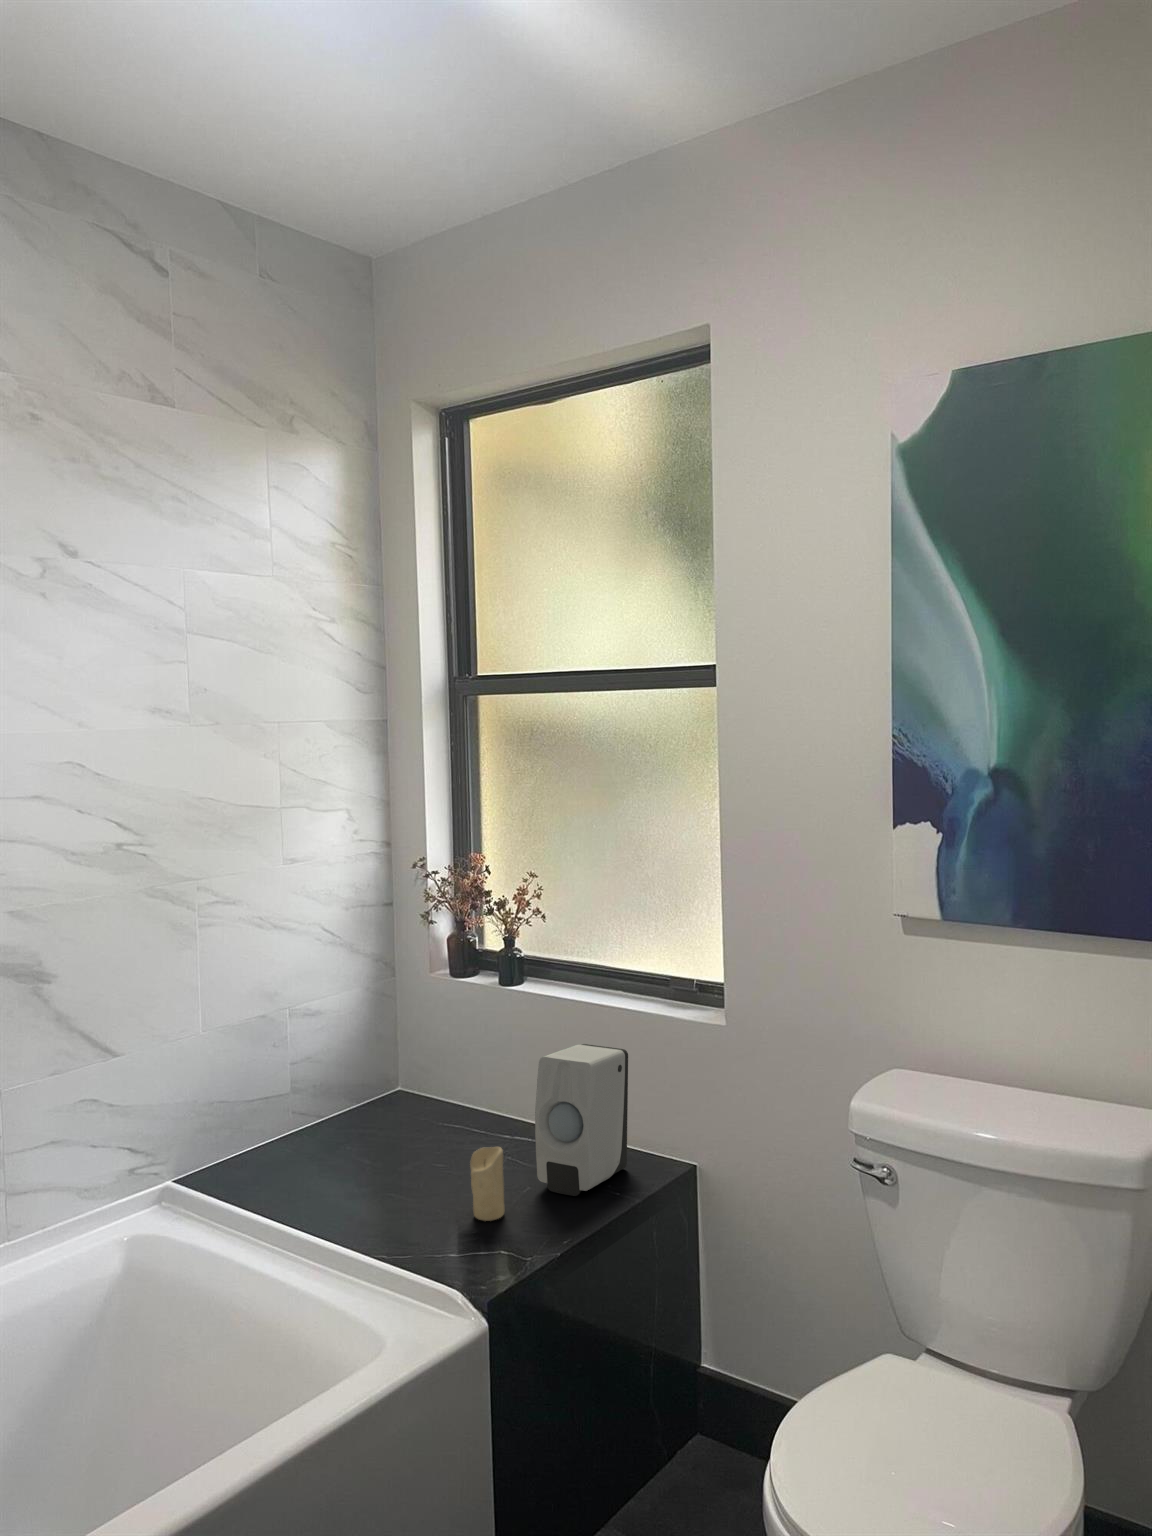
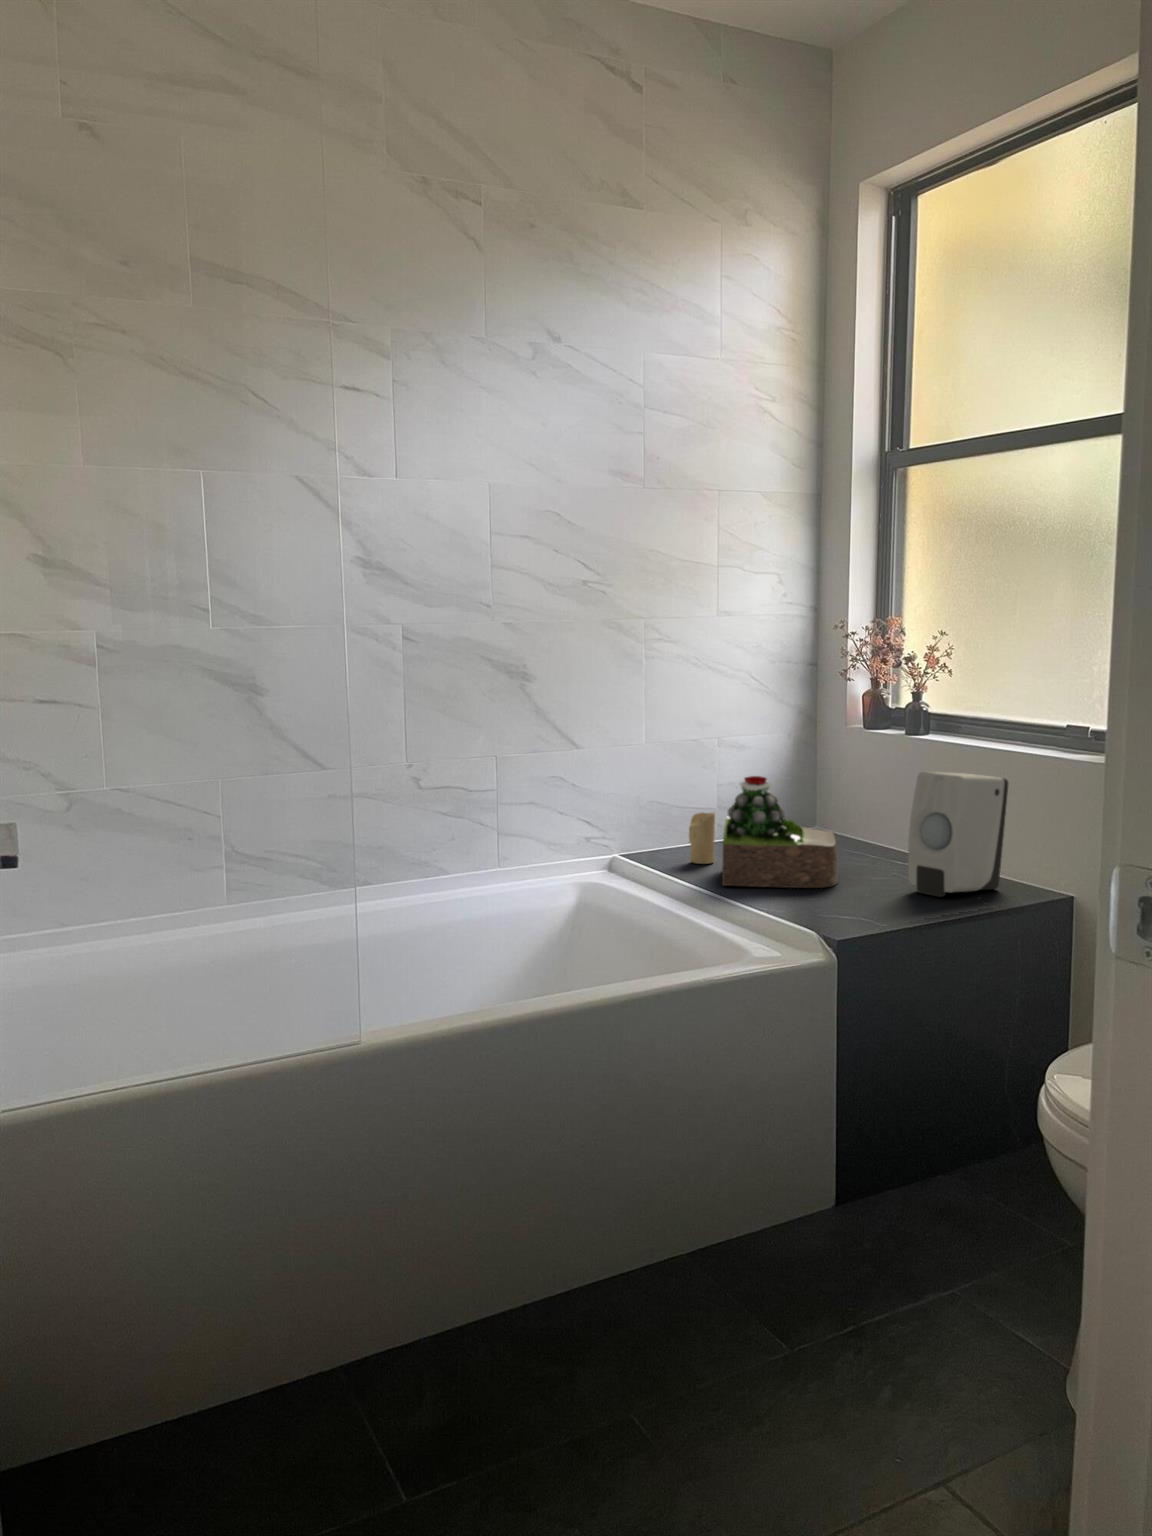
succulent plant: none [321,1073,458,1218] -> present [722,776,838,888]
candle: present [470,1147,504,1221] -> present [689,812,715,864]

